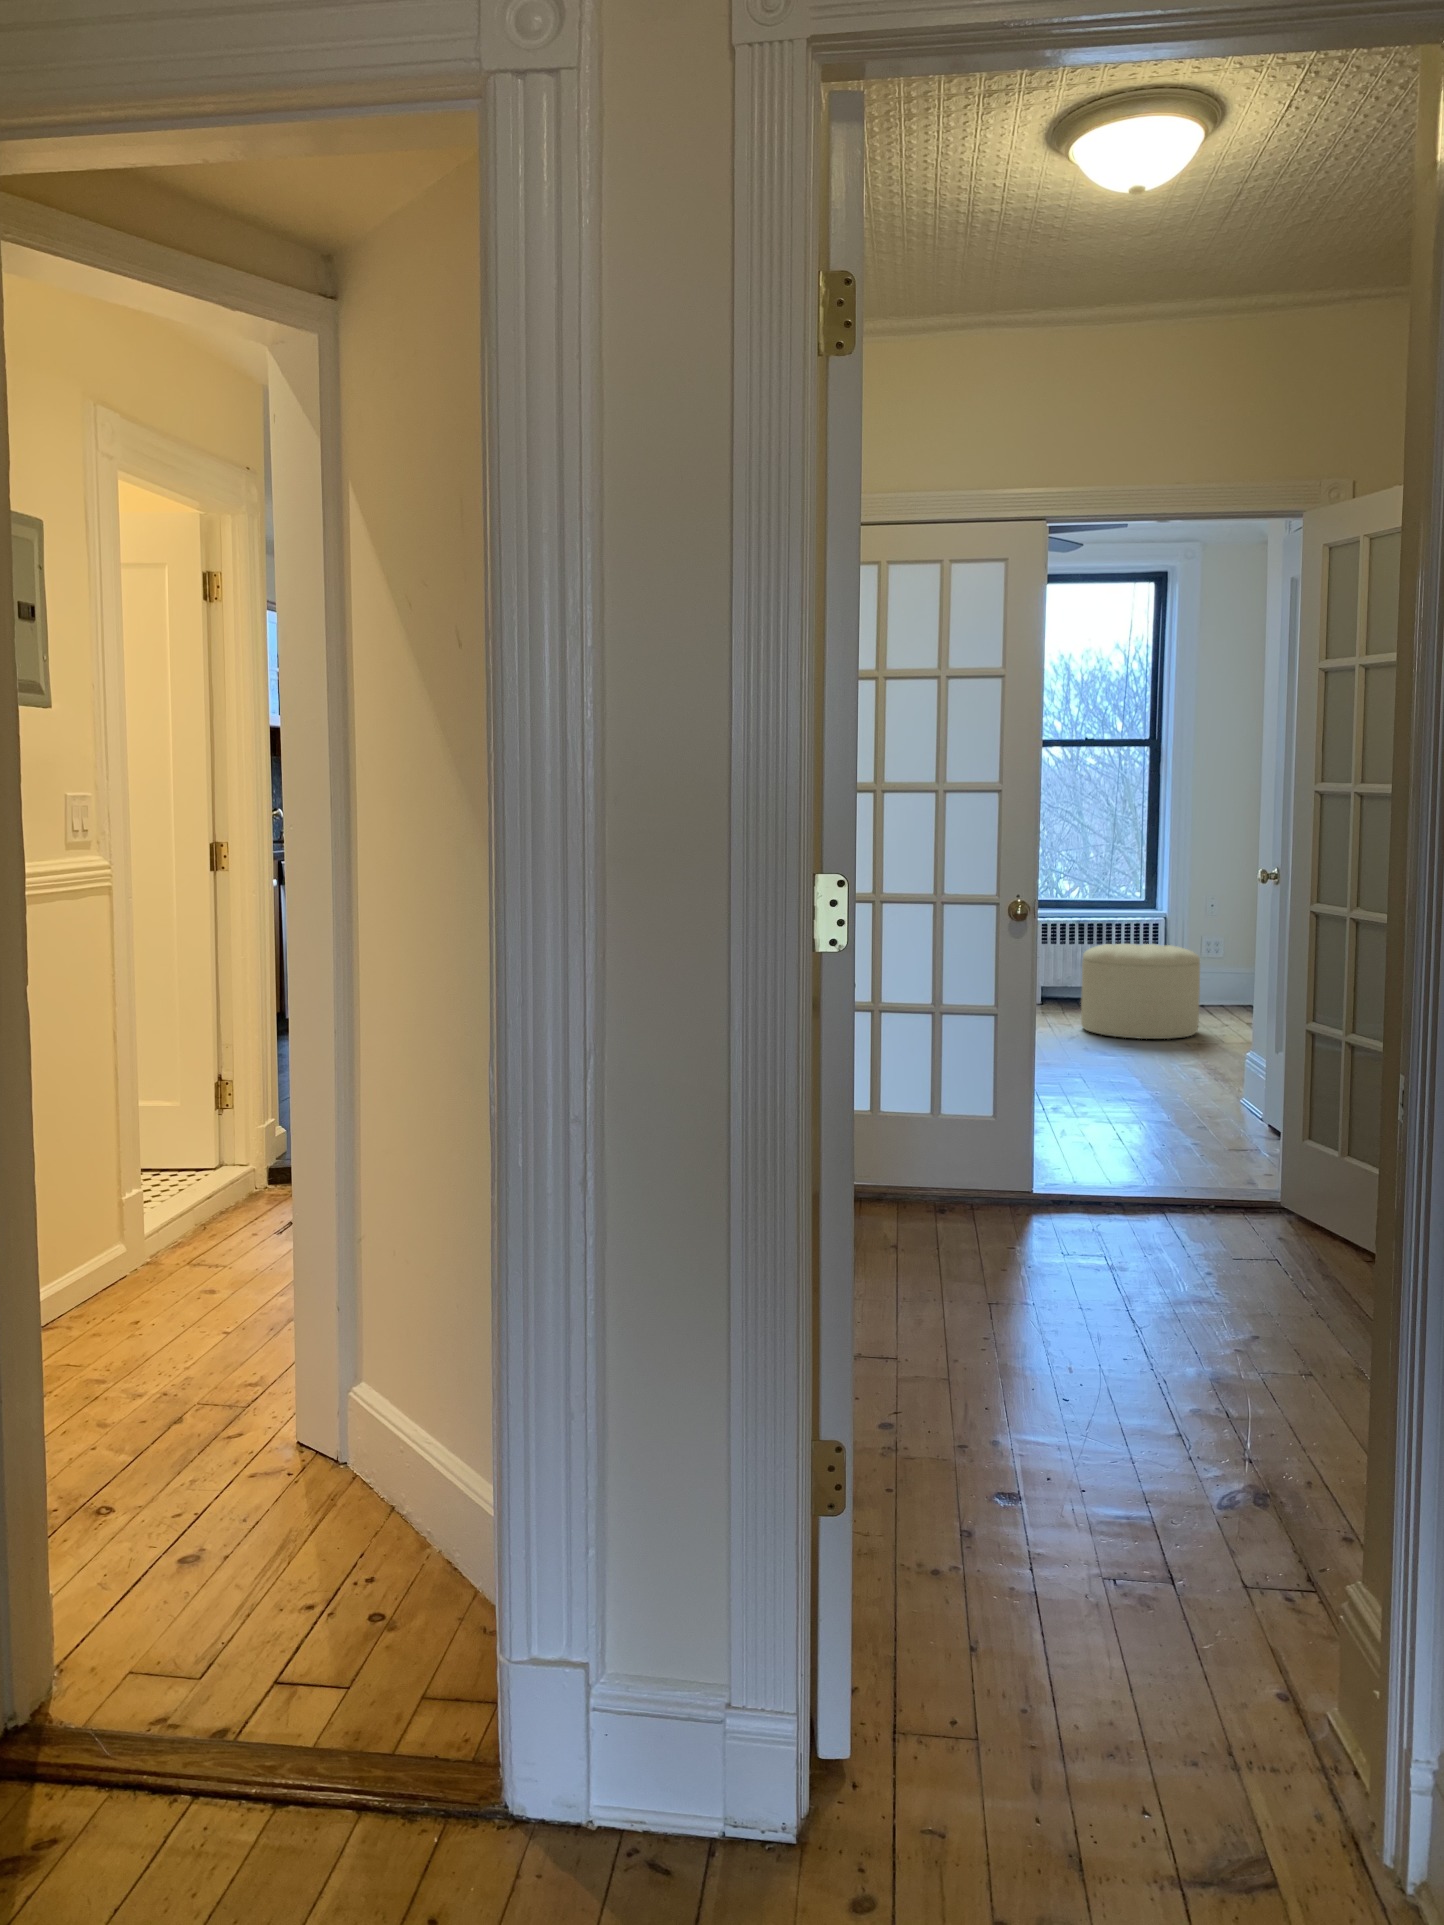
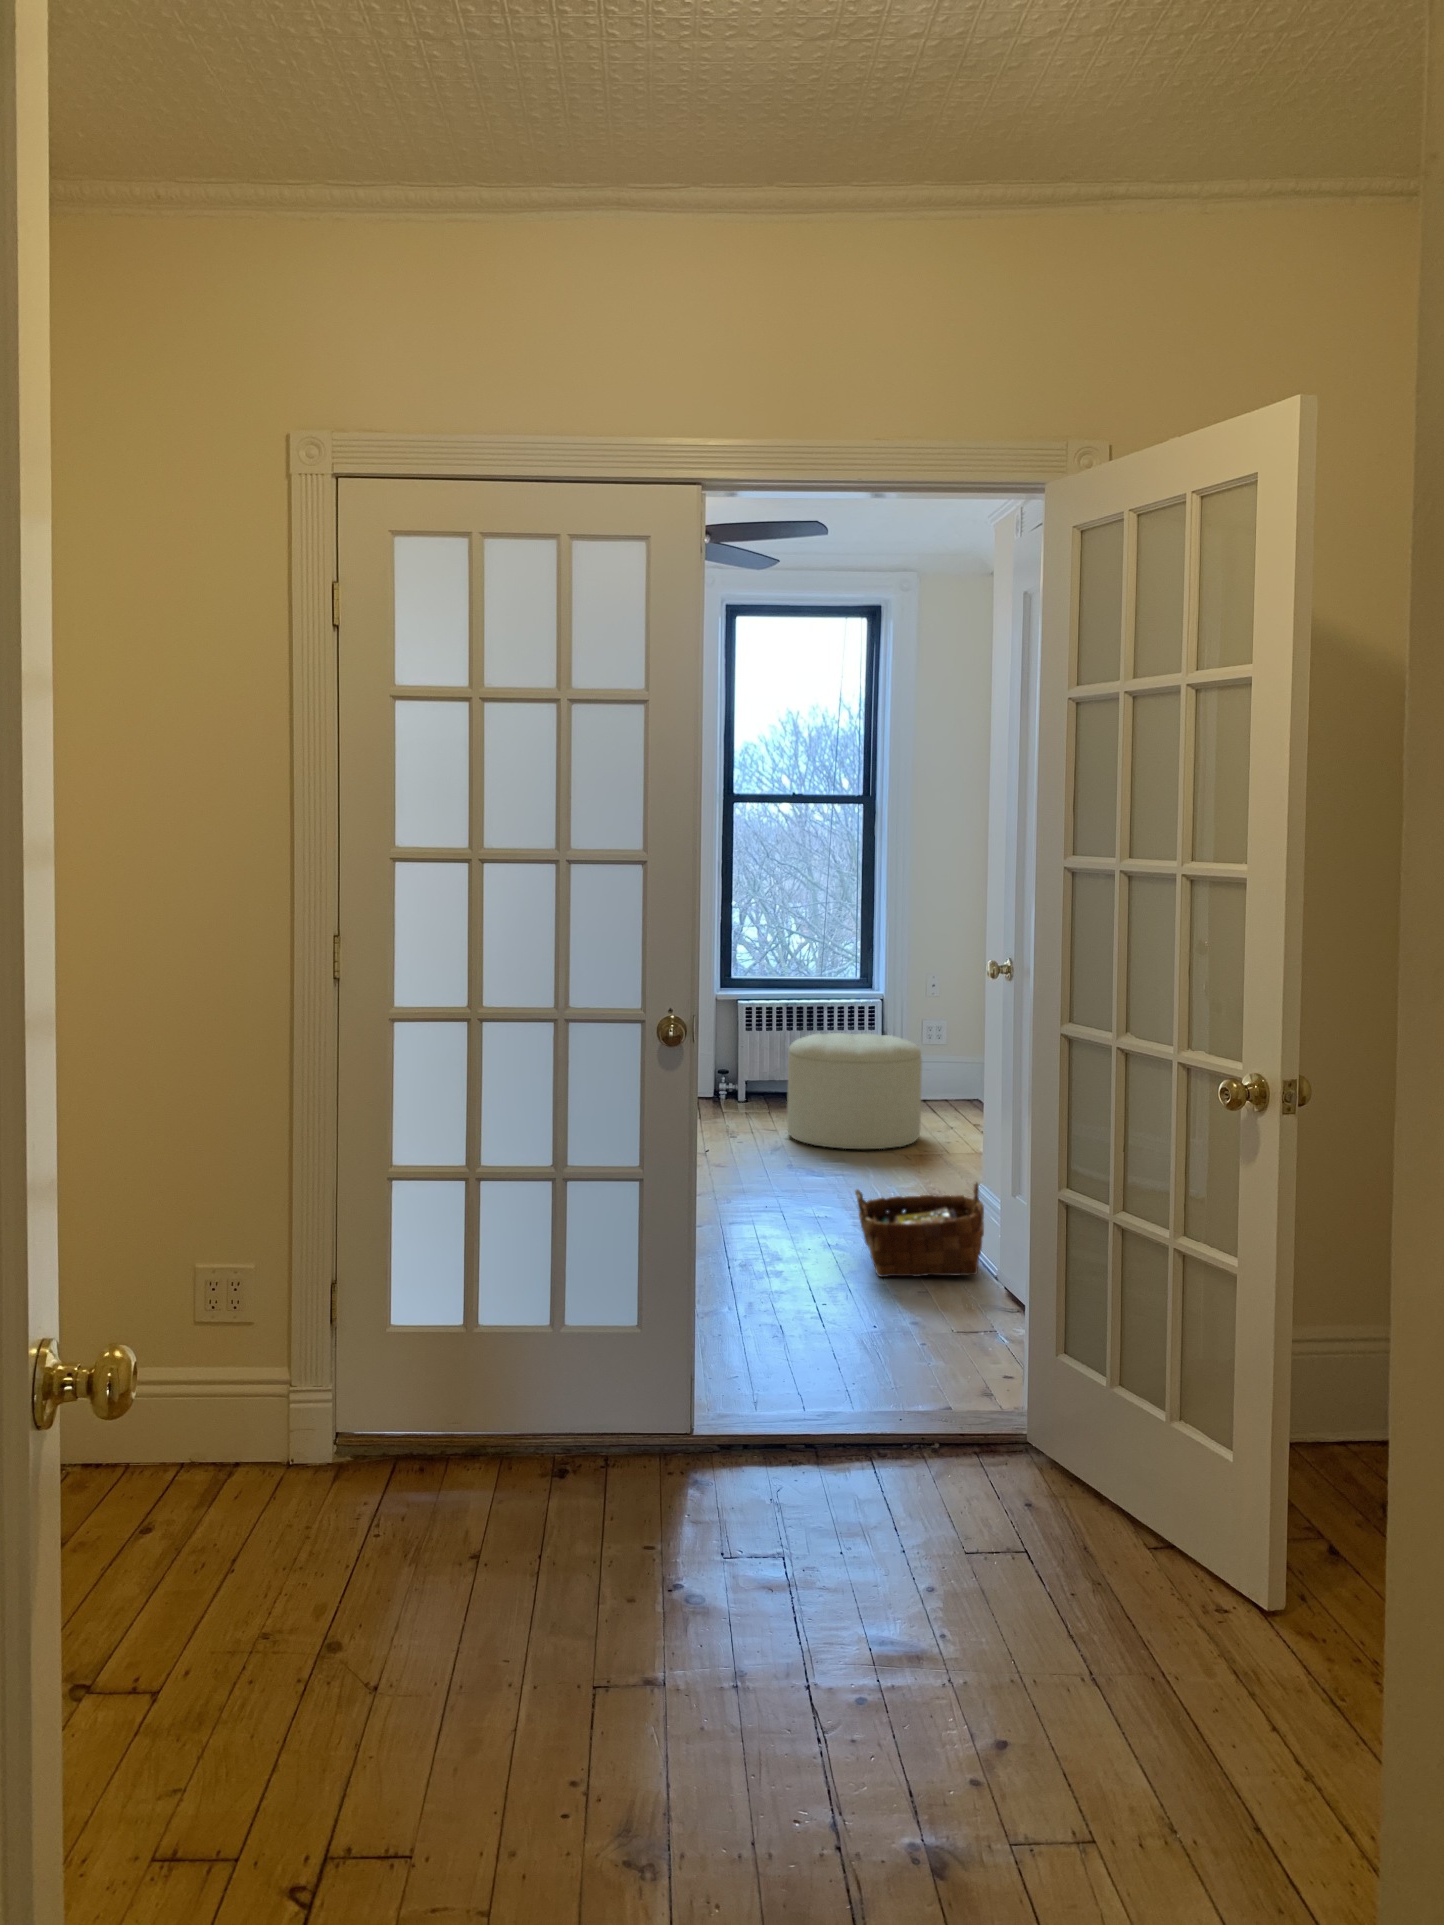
woven basket: none [1146,1046,1252,1118] -> present [855,1182,984,1277]

